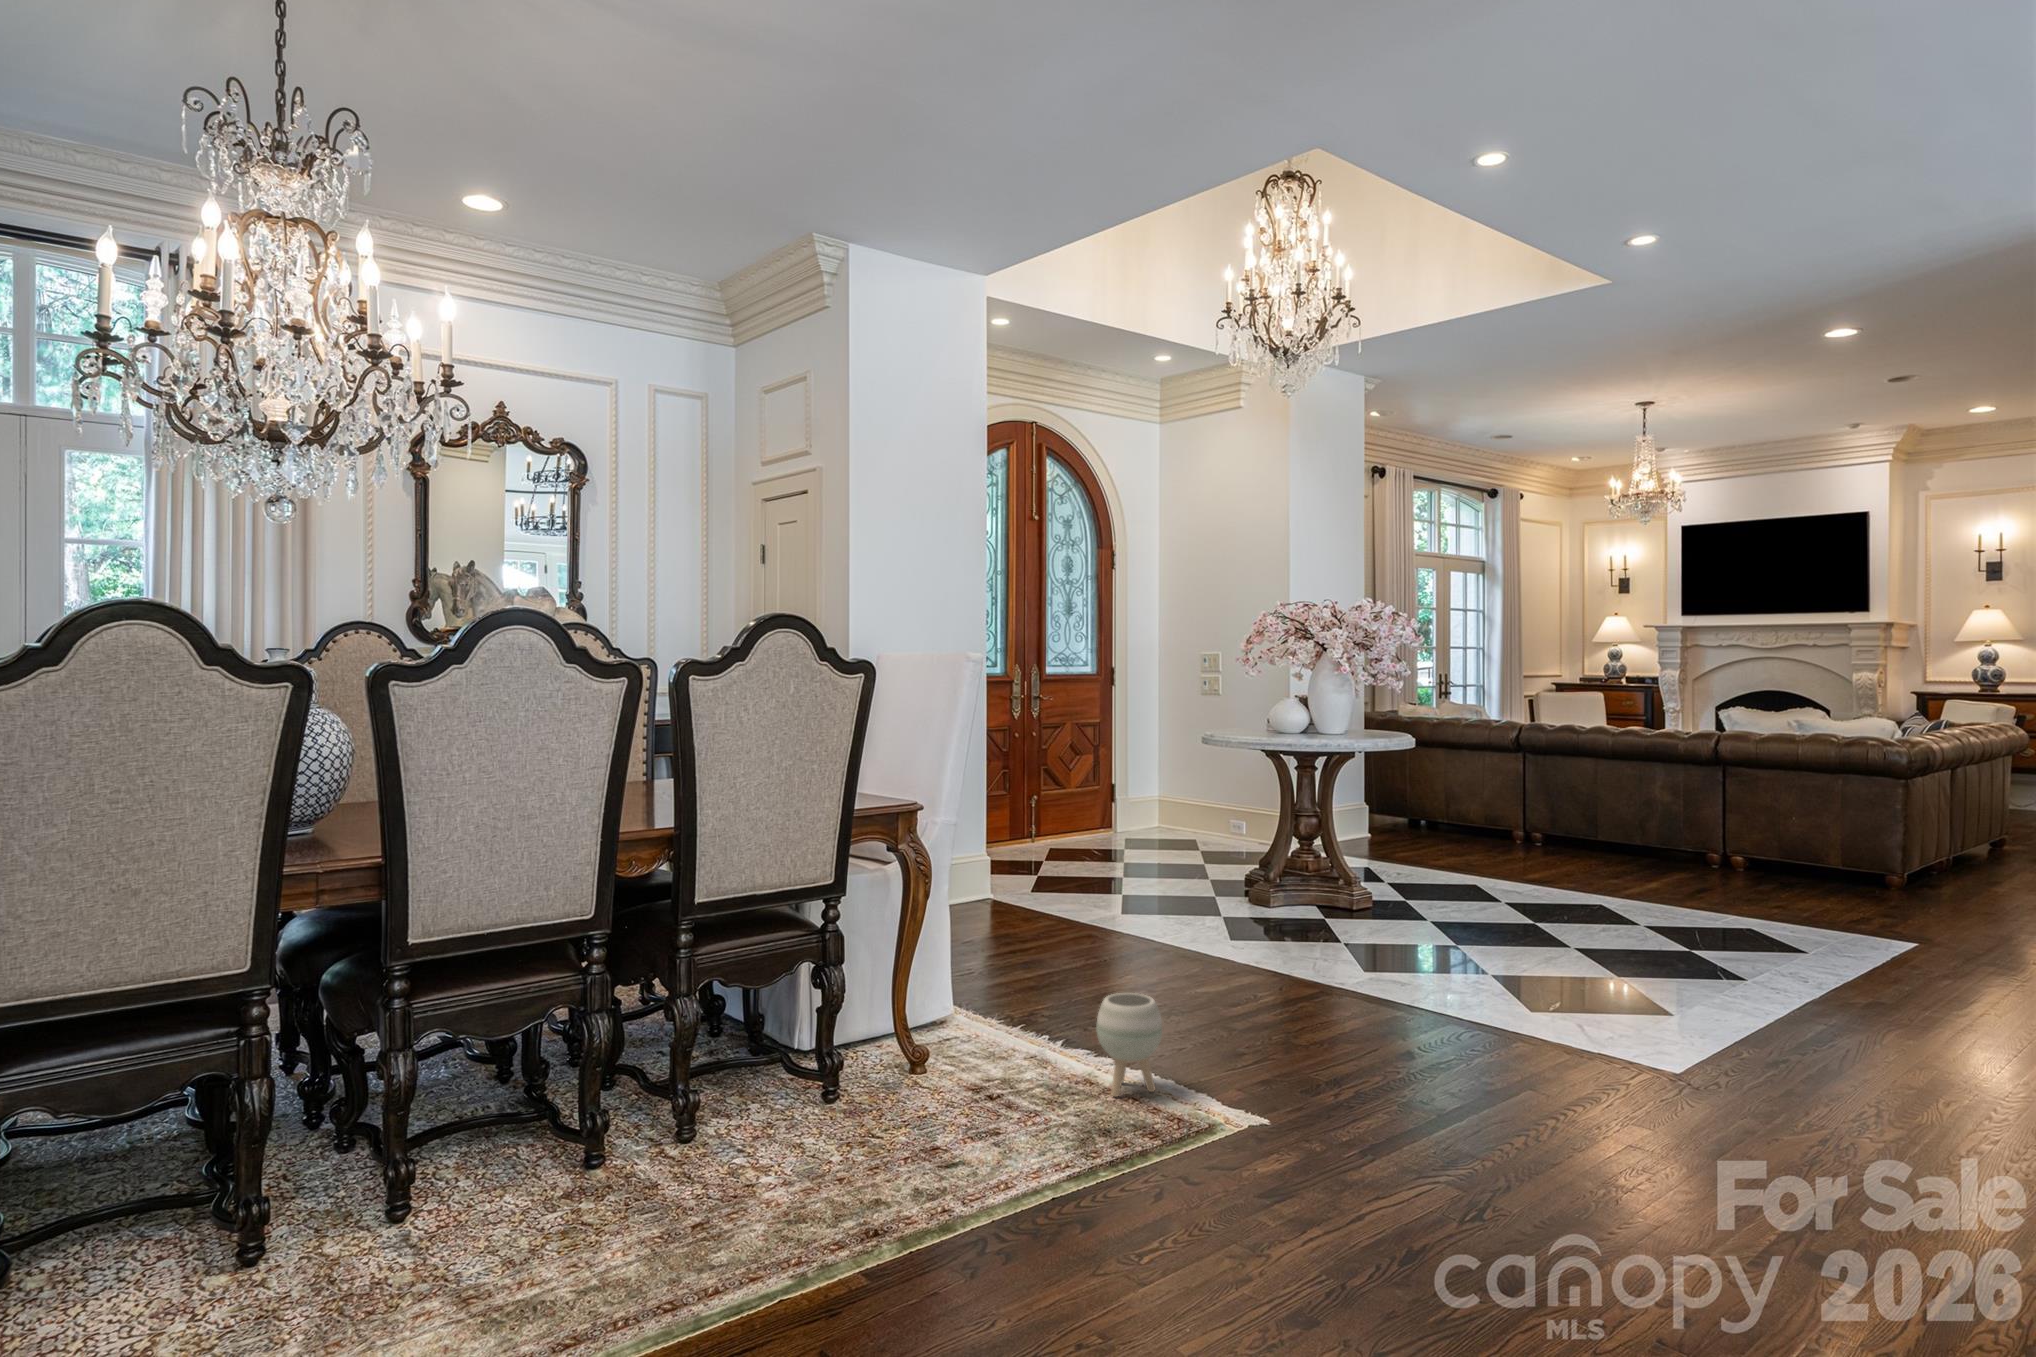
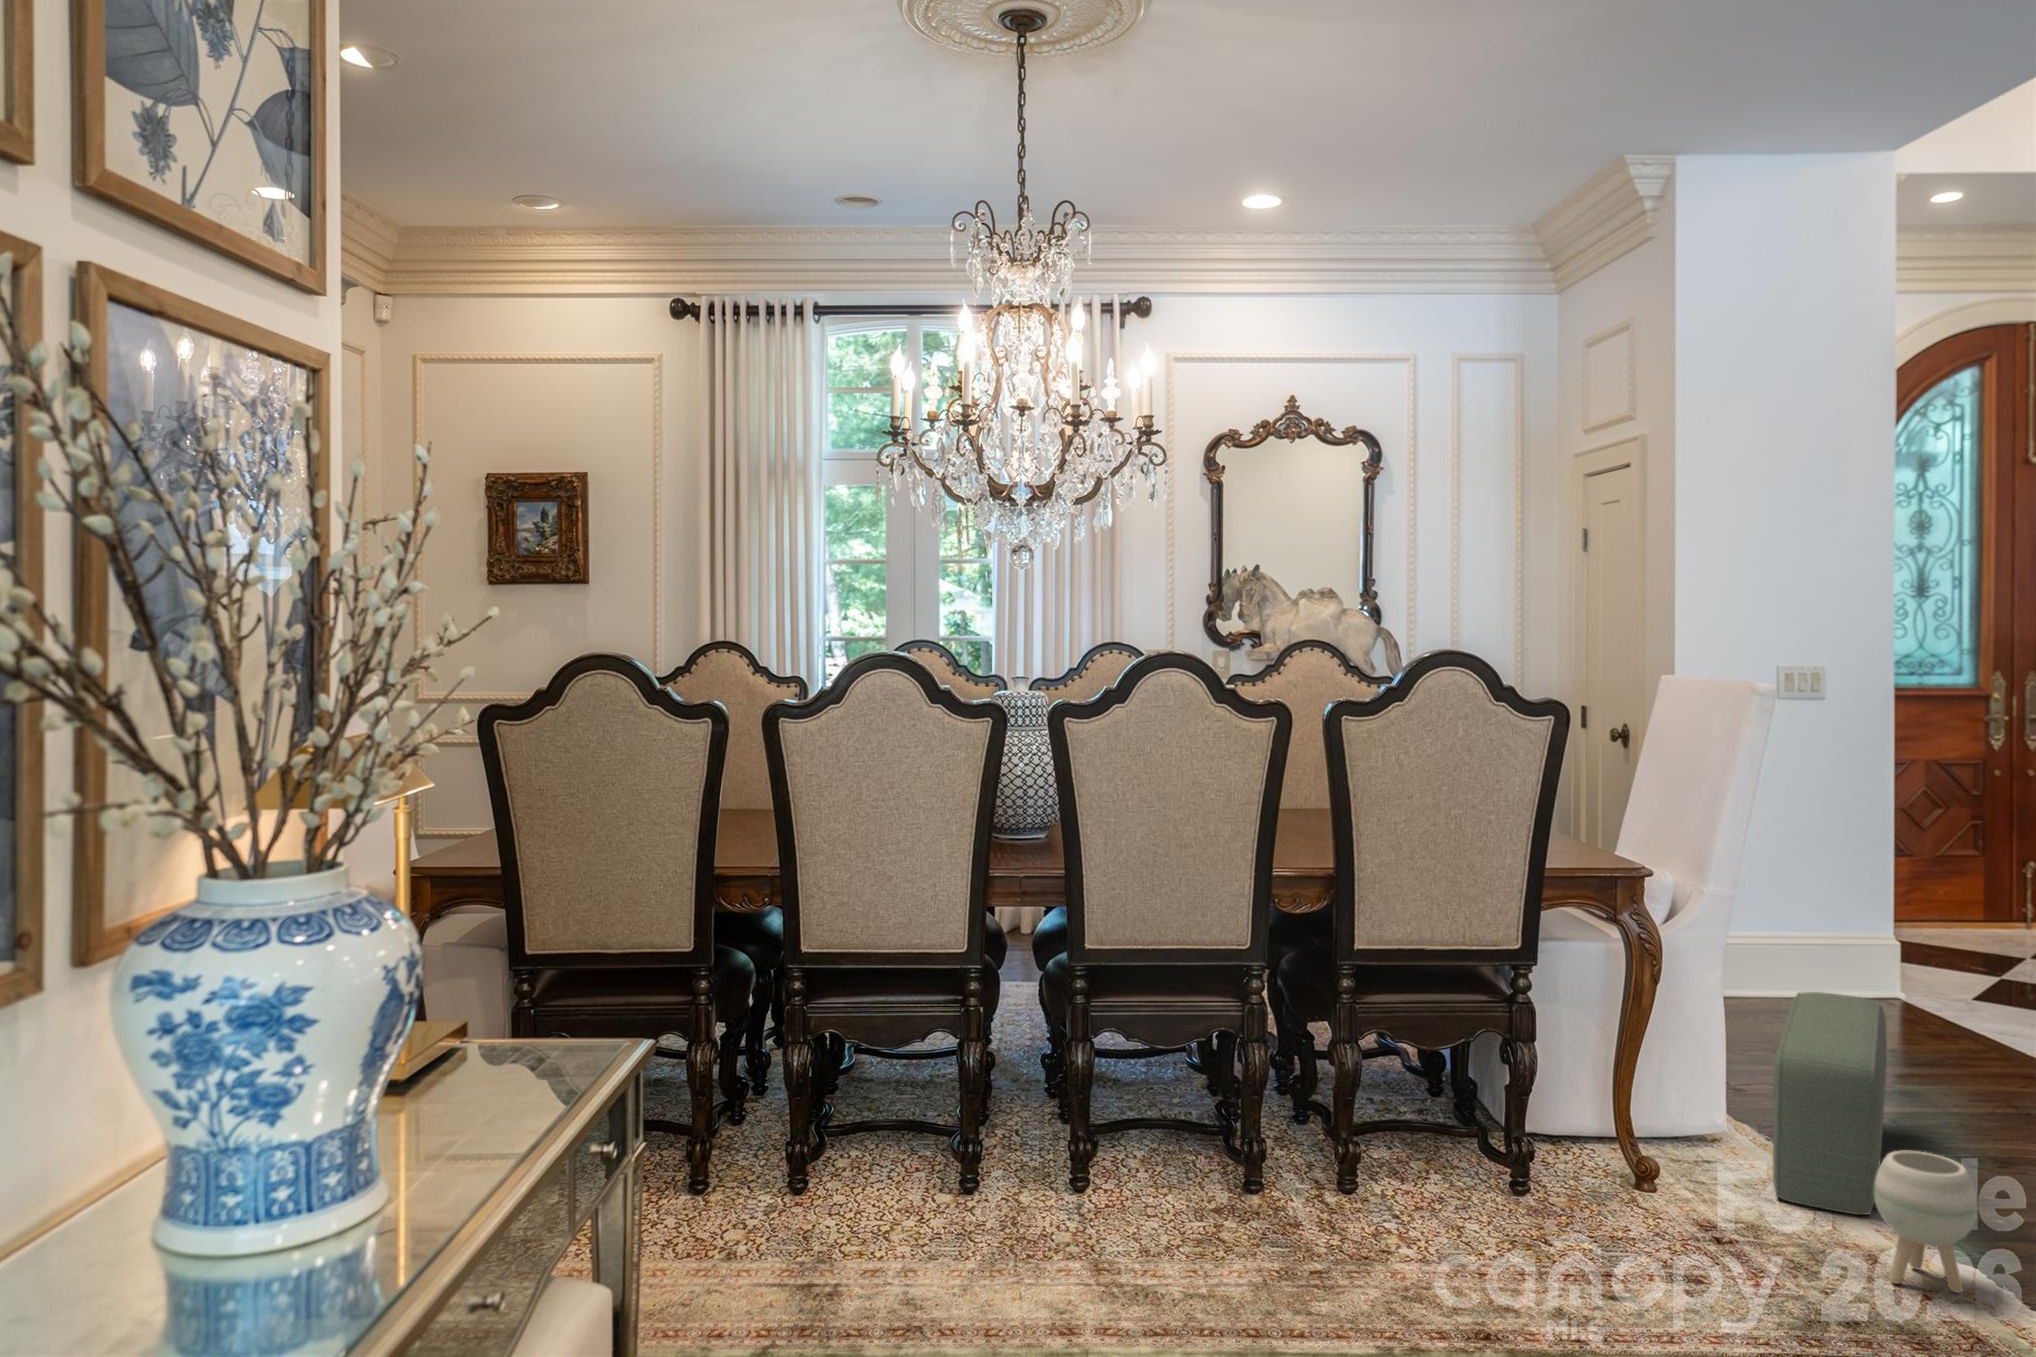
pouf: none [982,892,1074,1056] -> present [1773,992,1887,1215]

